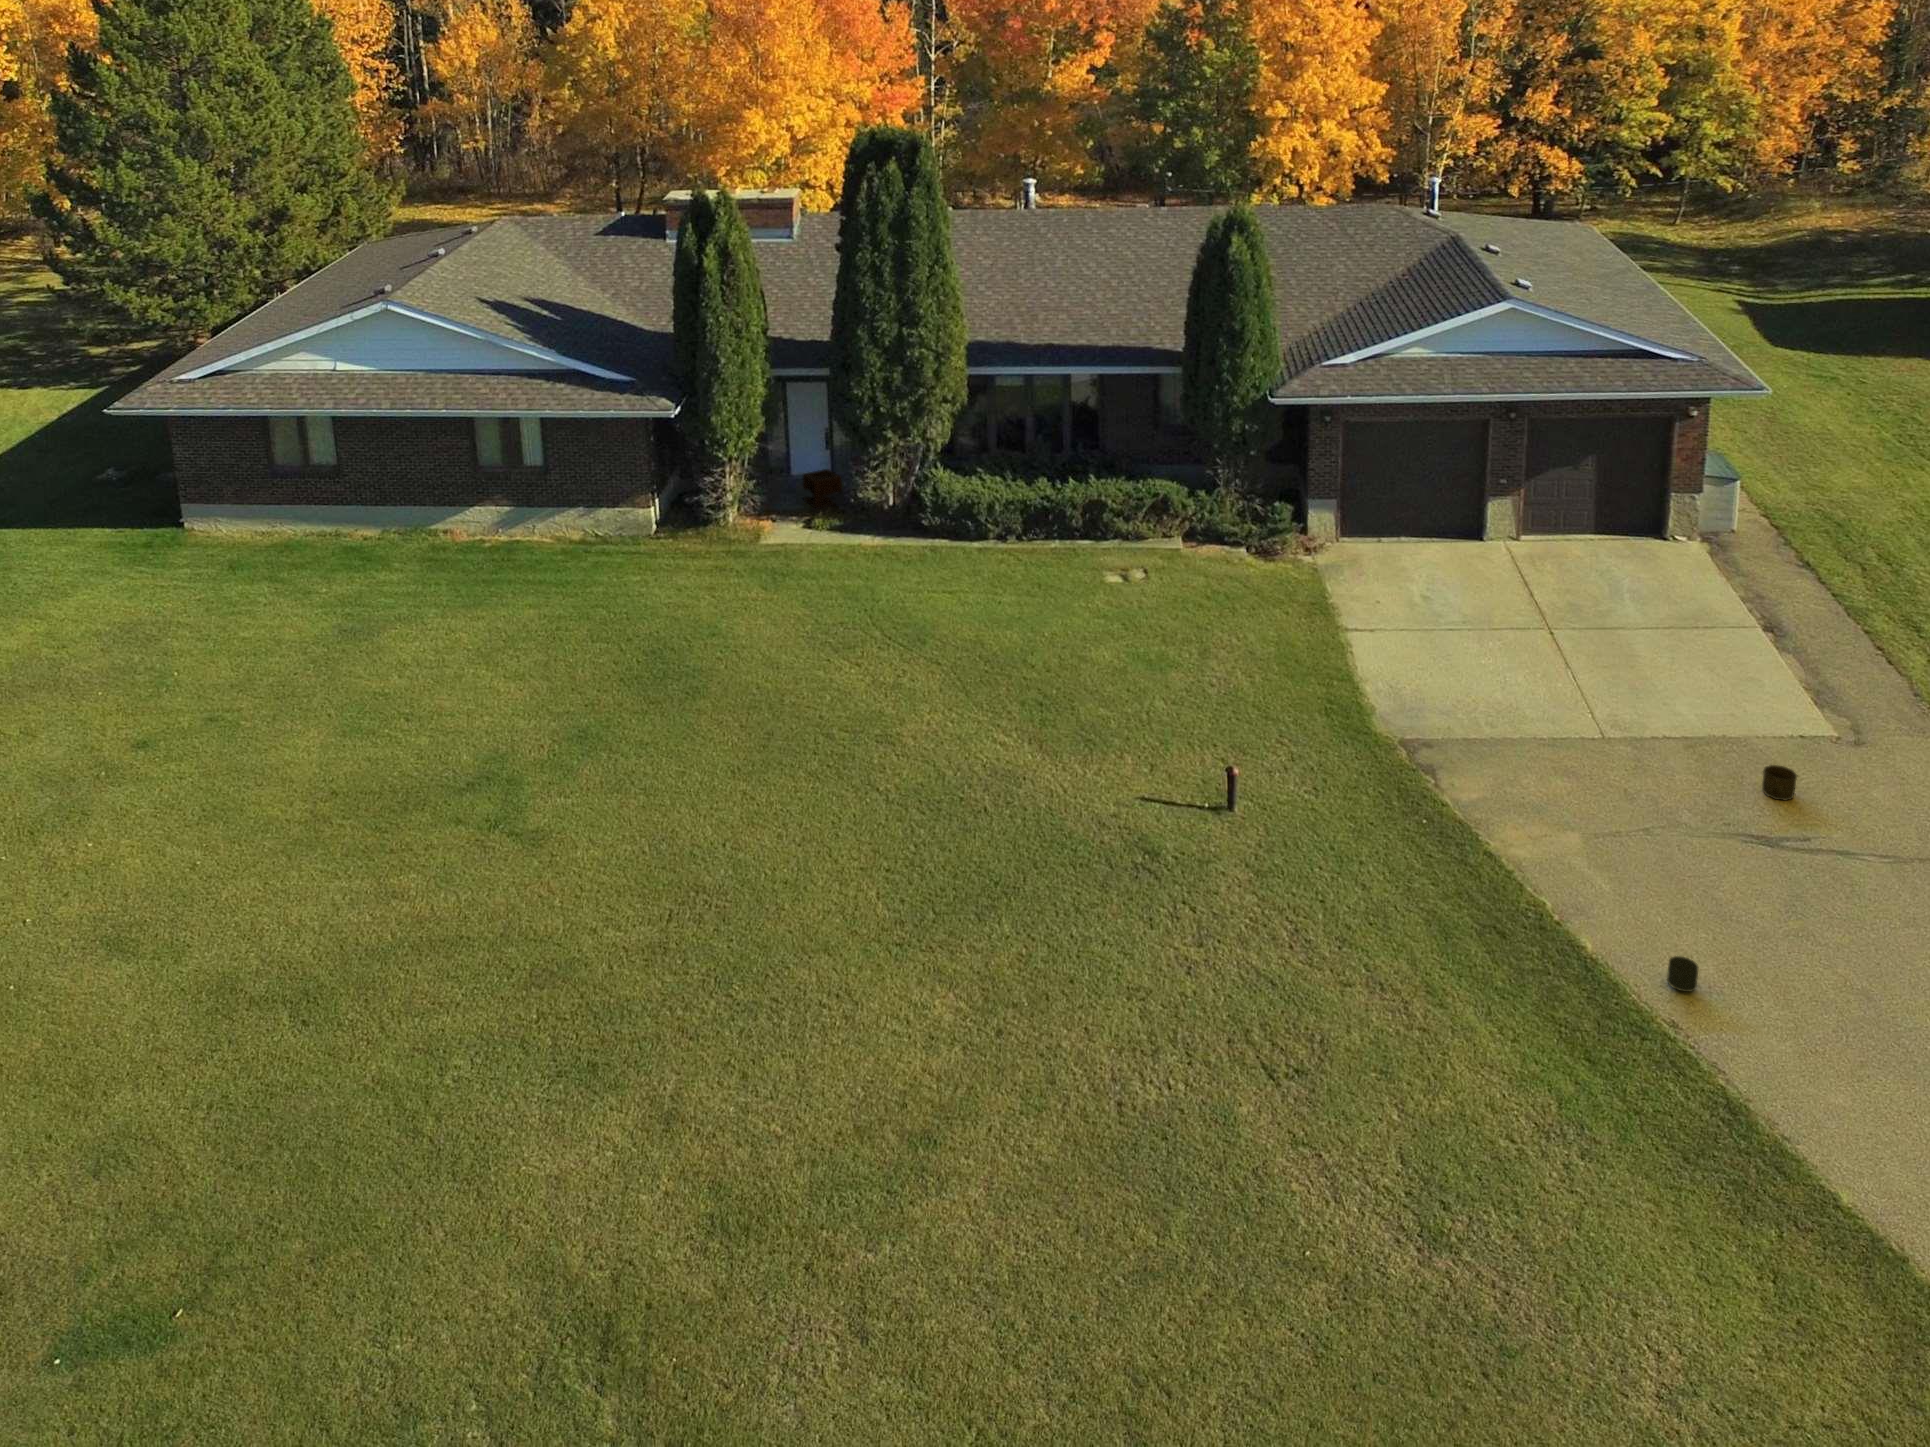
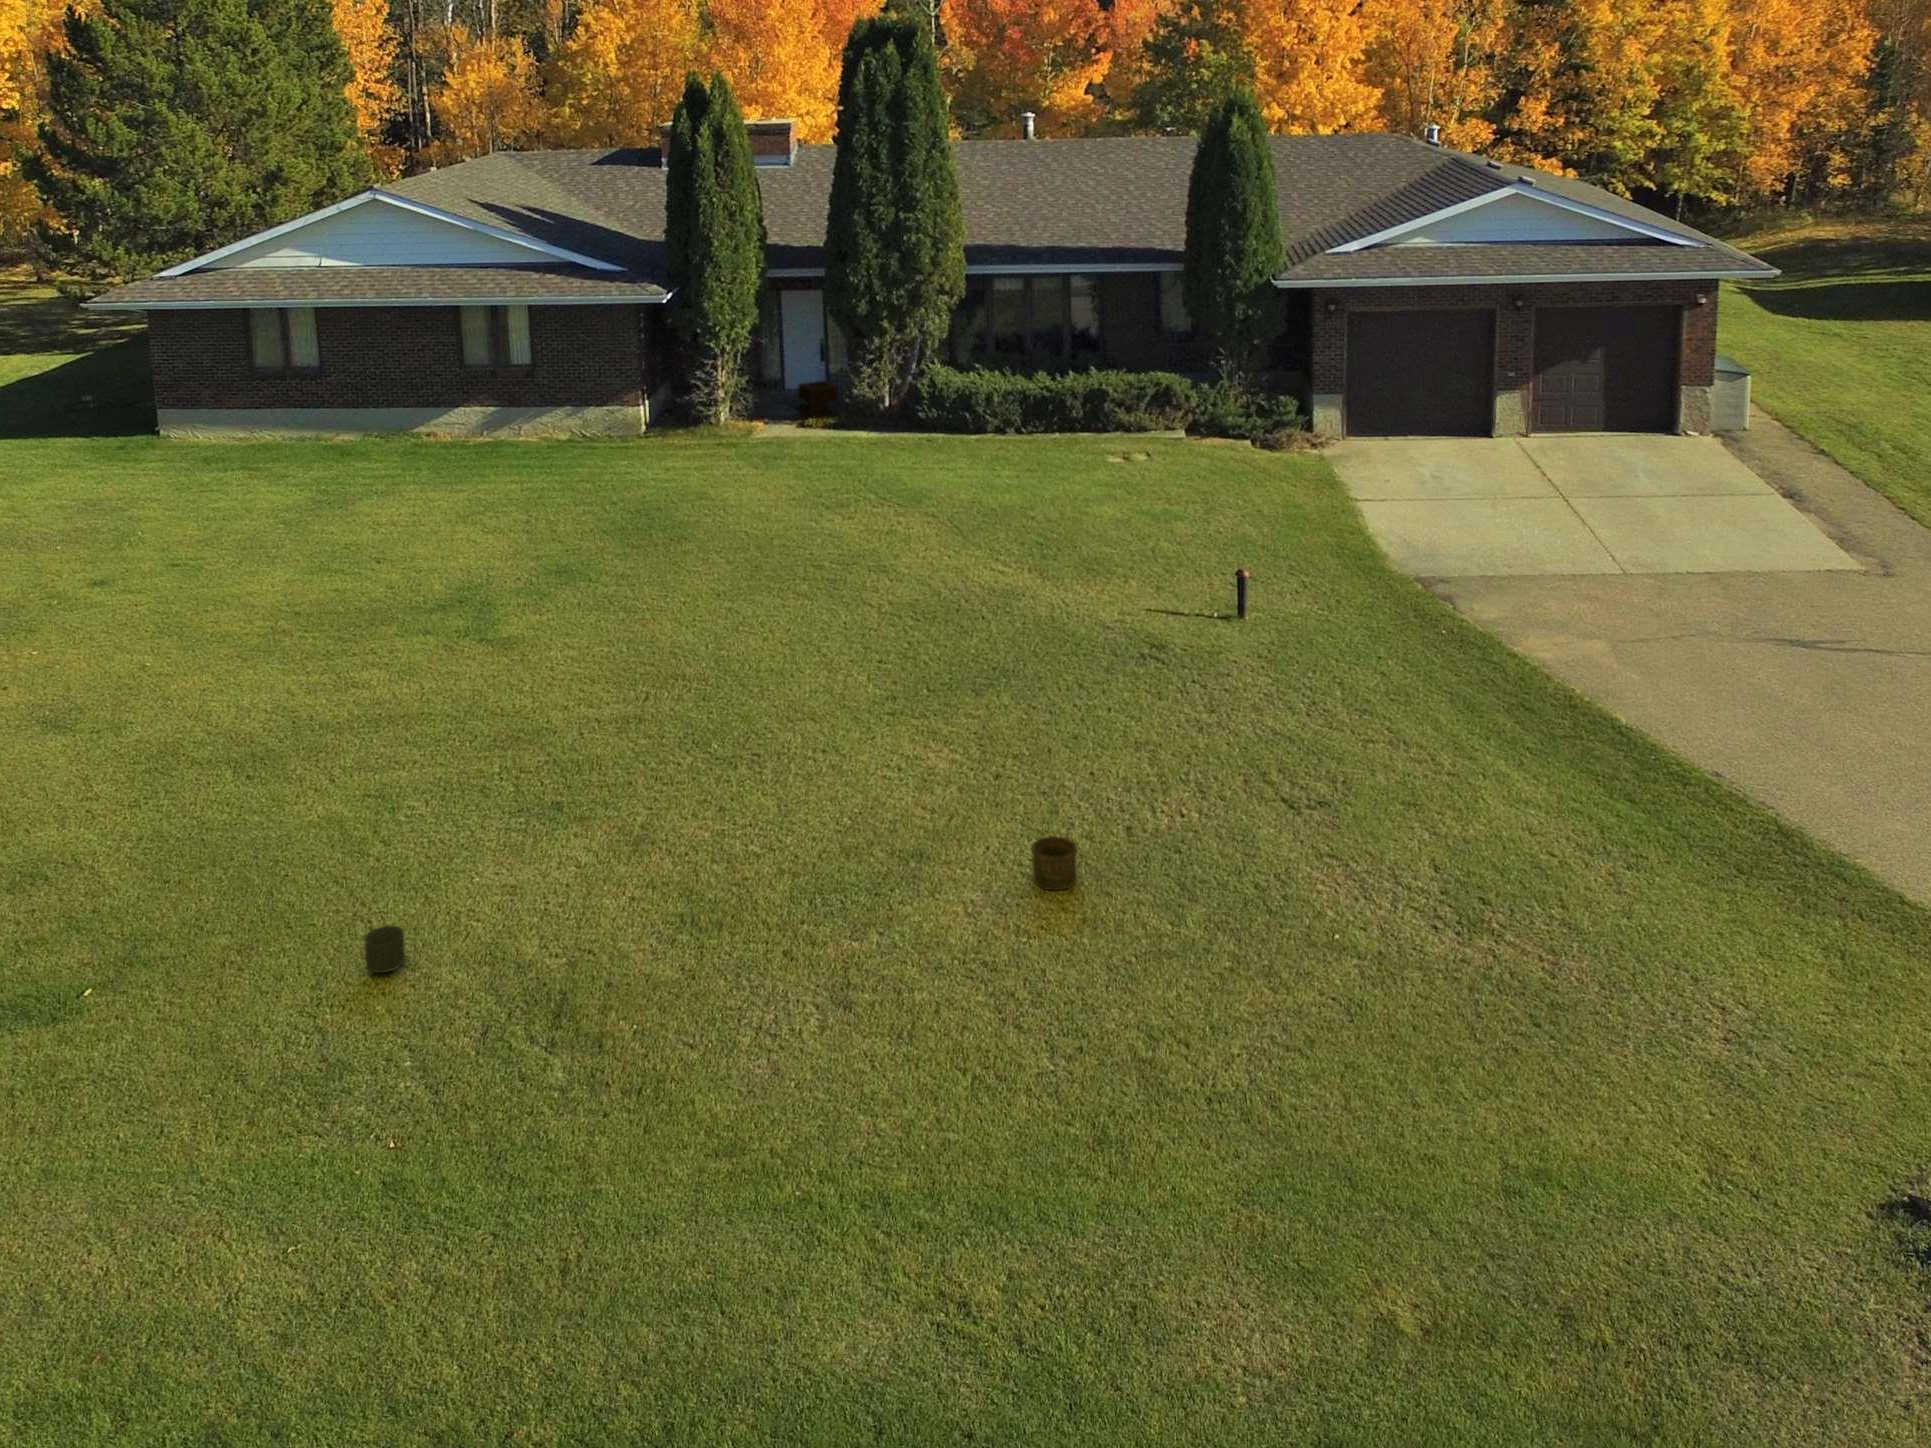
wooden bucket: present [1762,765,1797,800] -> present [1031,836,1077,890]
planter: present [1667,956,1698,992] -> present [364,925,405,973]

